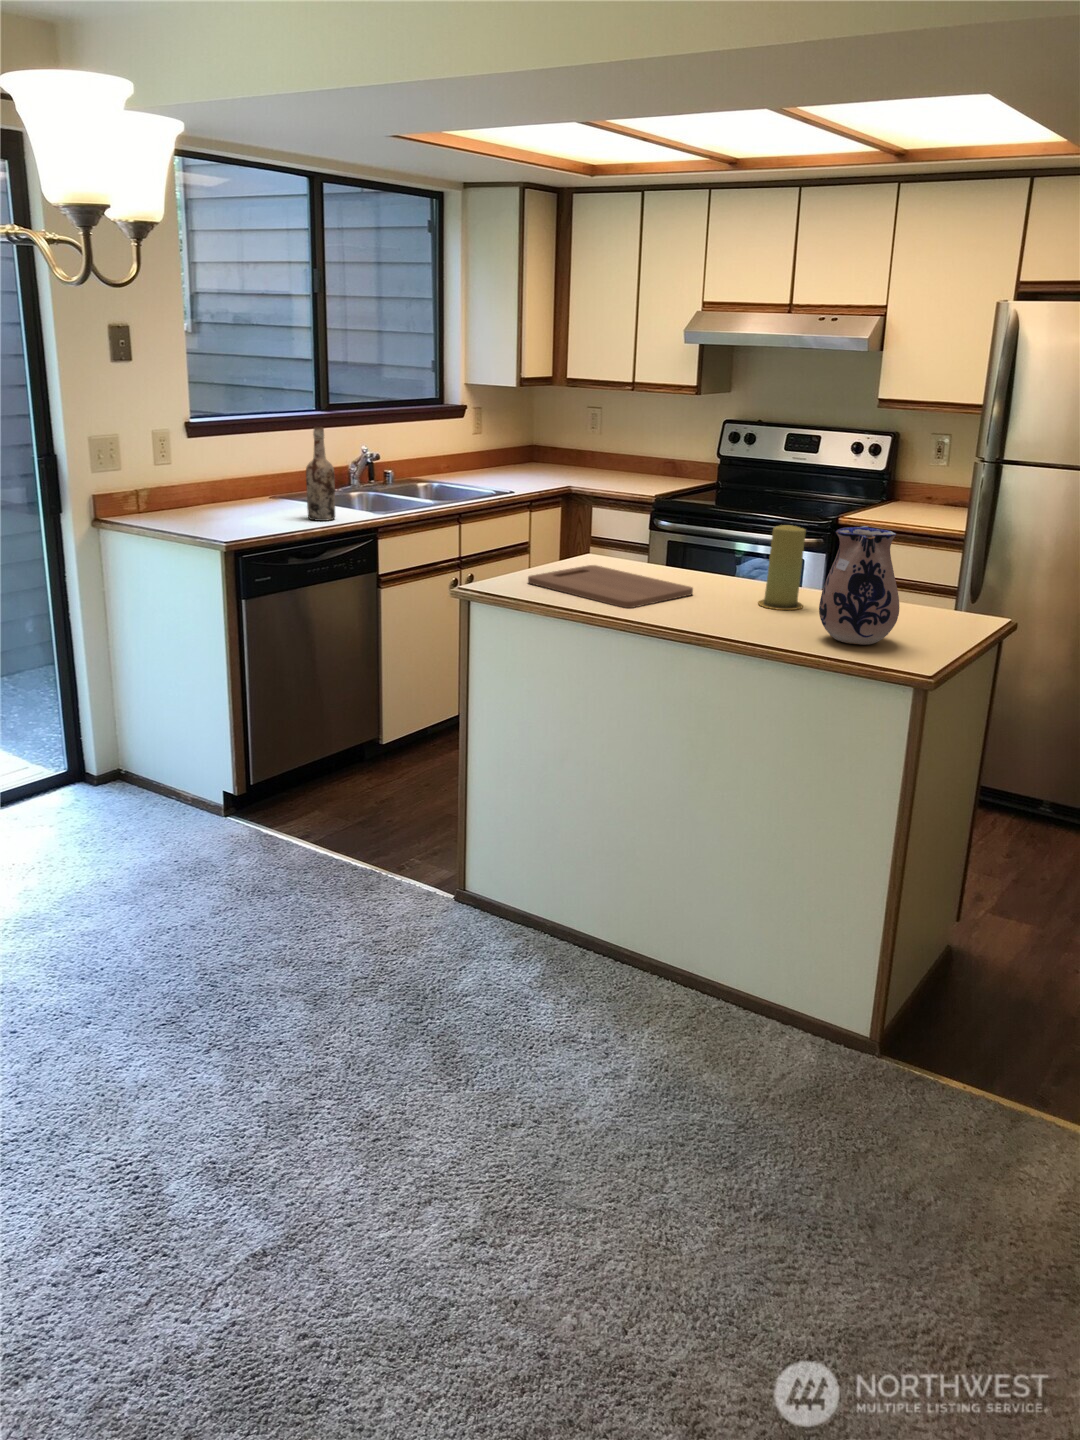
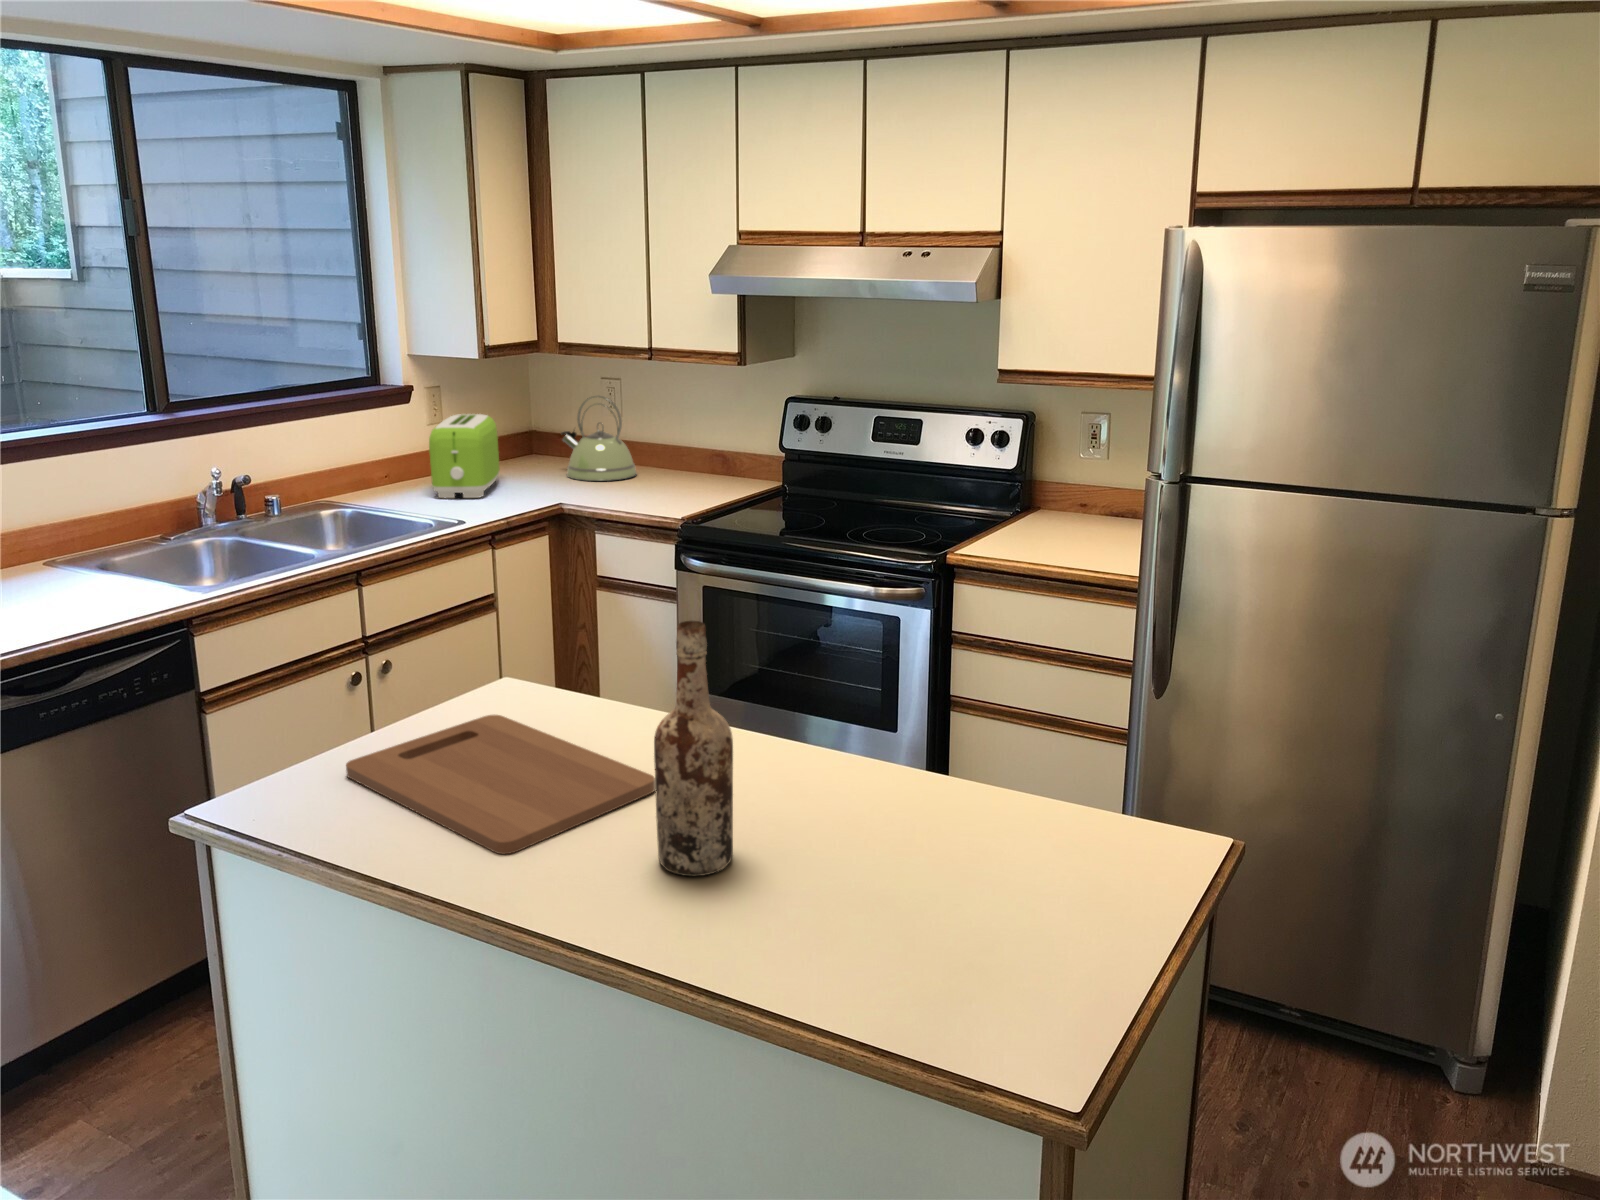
kettle: none [561,416,612,476] -> present [561,395,636,481]
toaster: none [483,425,522,481] -> present [429,414,500,498]
wine bottle: present [306,426,335,521] -> present [654,621,733,876]
candle: present [758,525,806,610] -> none [774,664,859,834]
ceramic pitcher: present [819,526,900,645] -> none [869,703,1036,973]

